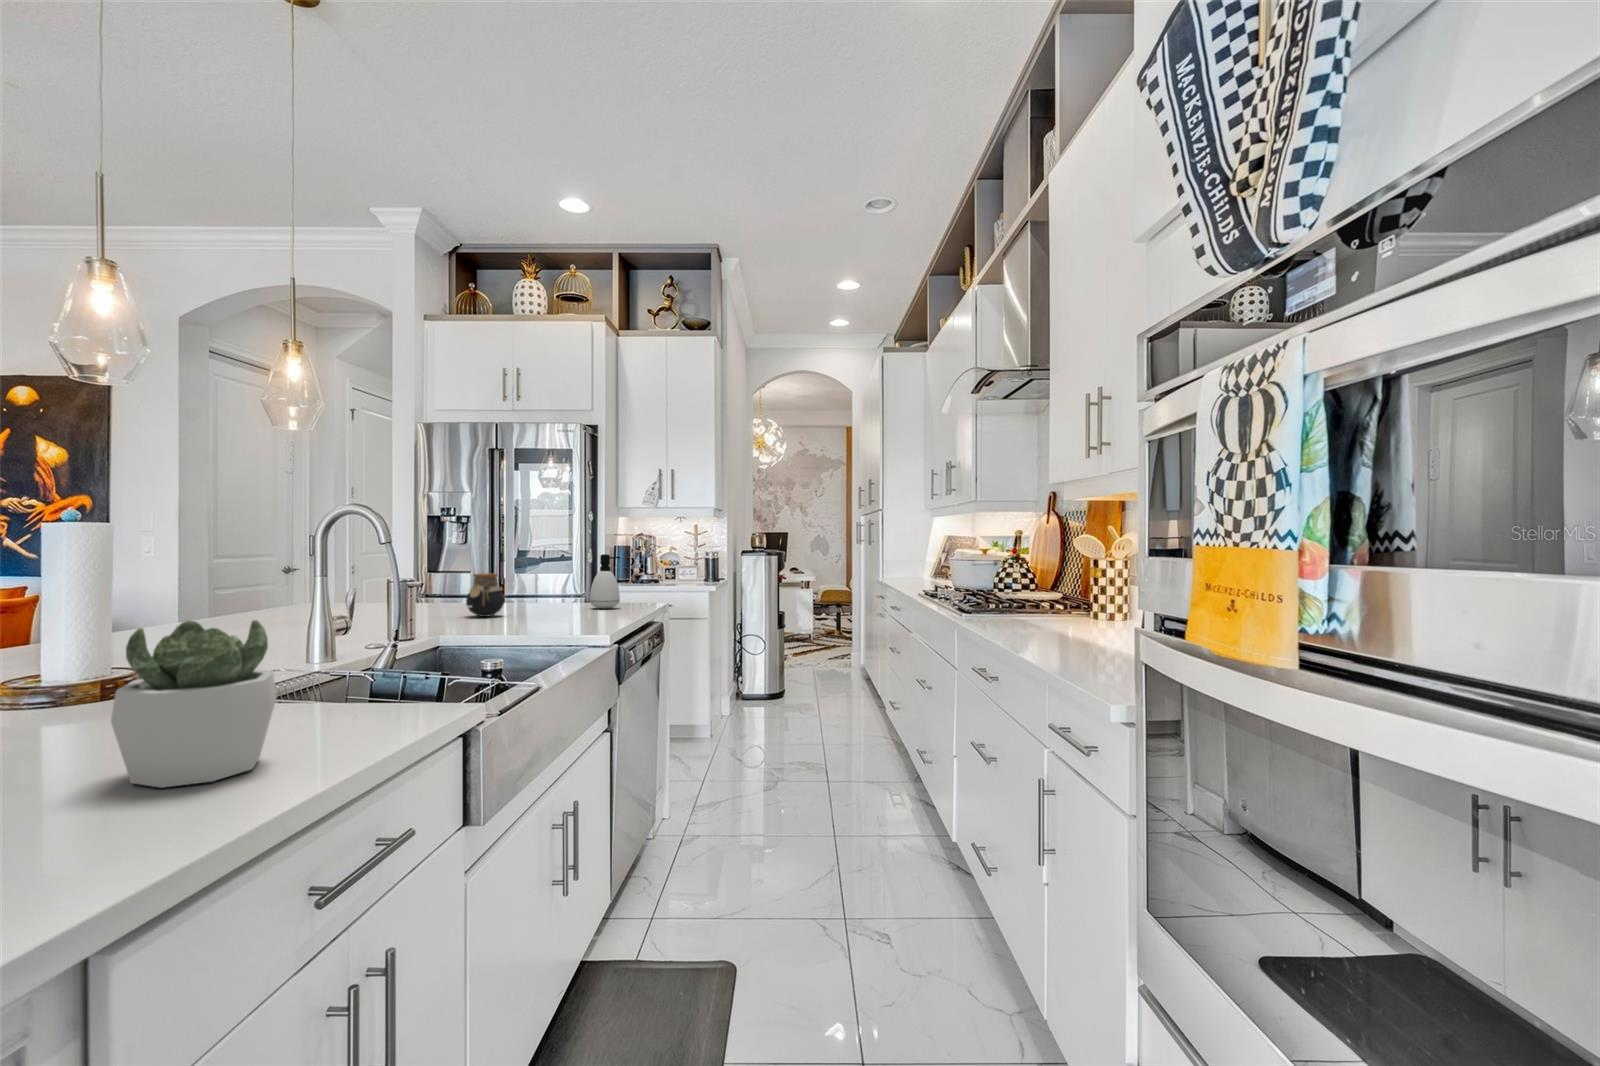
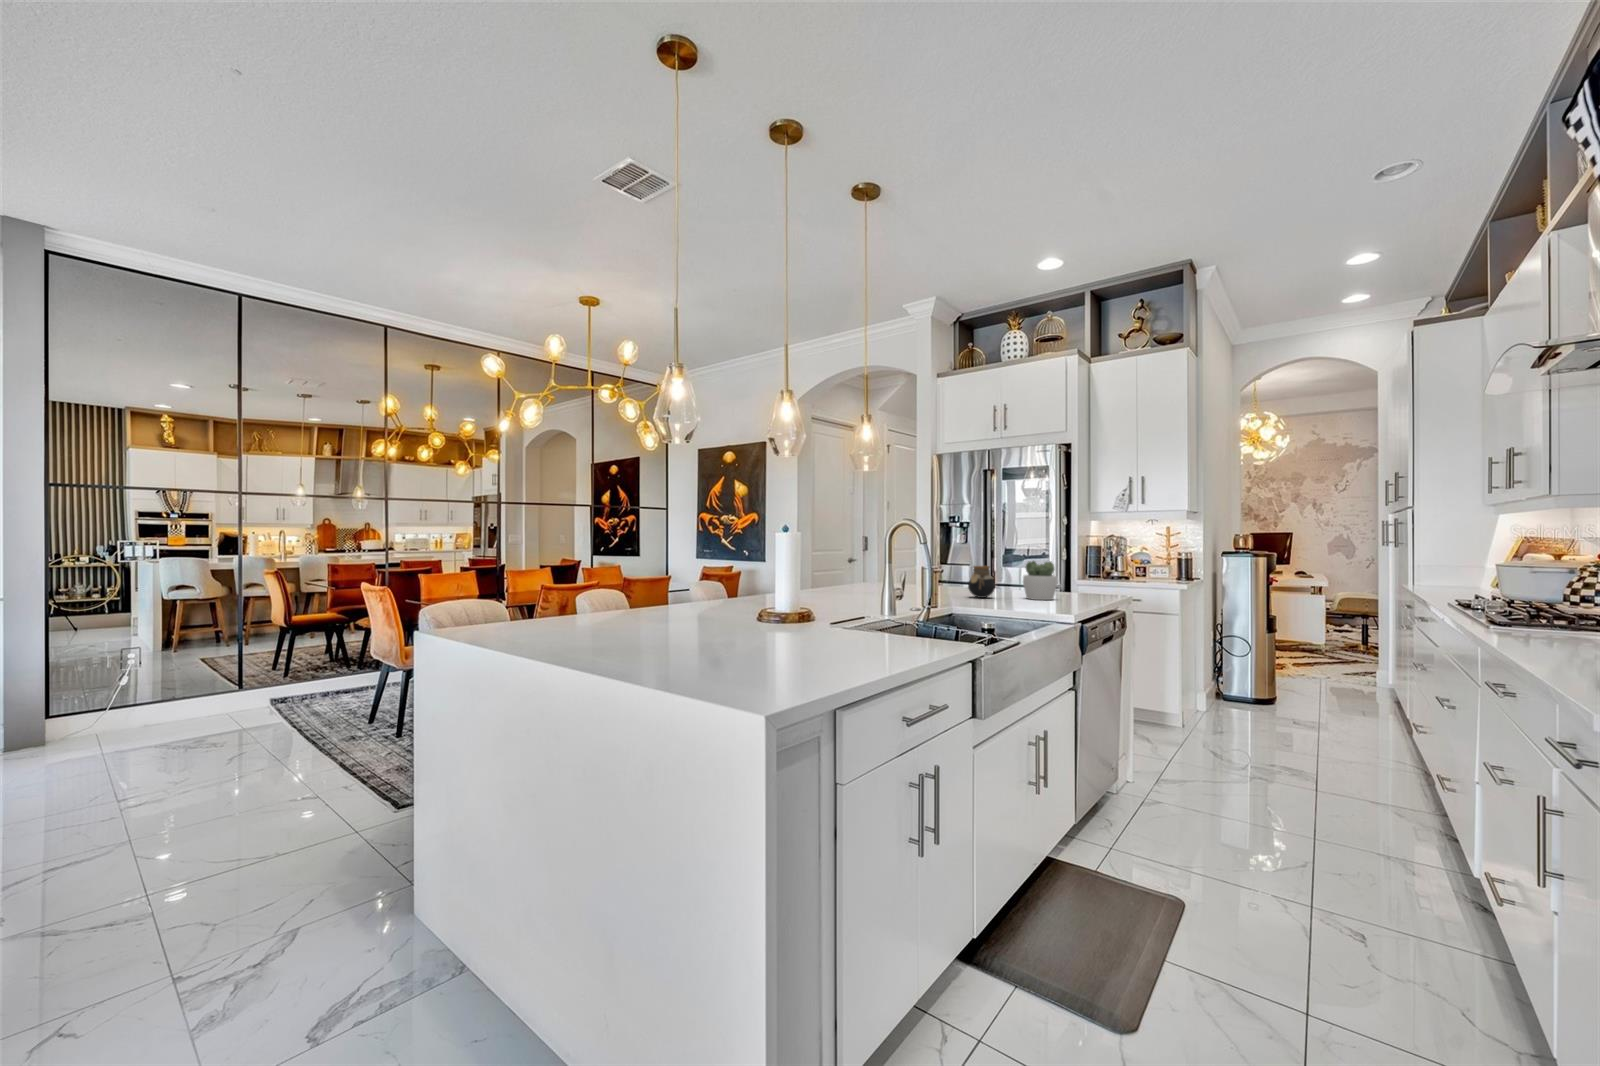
soap dispenser: present [590,554,621,609] -> none [1063,553,1089,597]
succulent plant: present [111,620,277,788] -> present [1023,561,1057,600]

